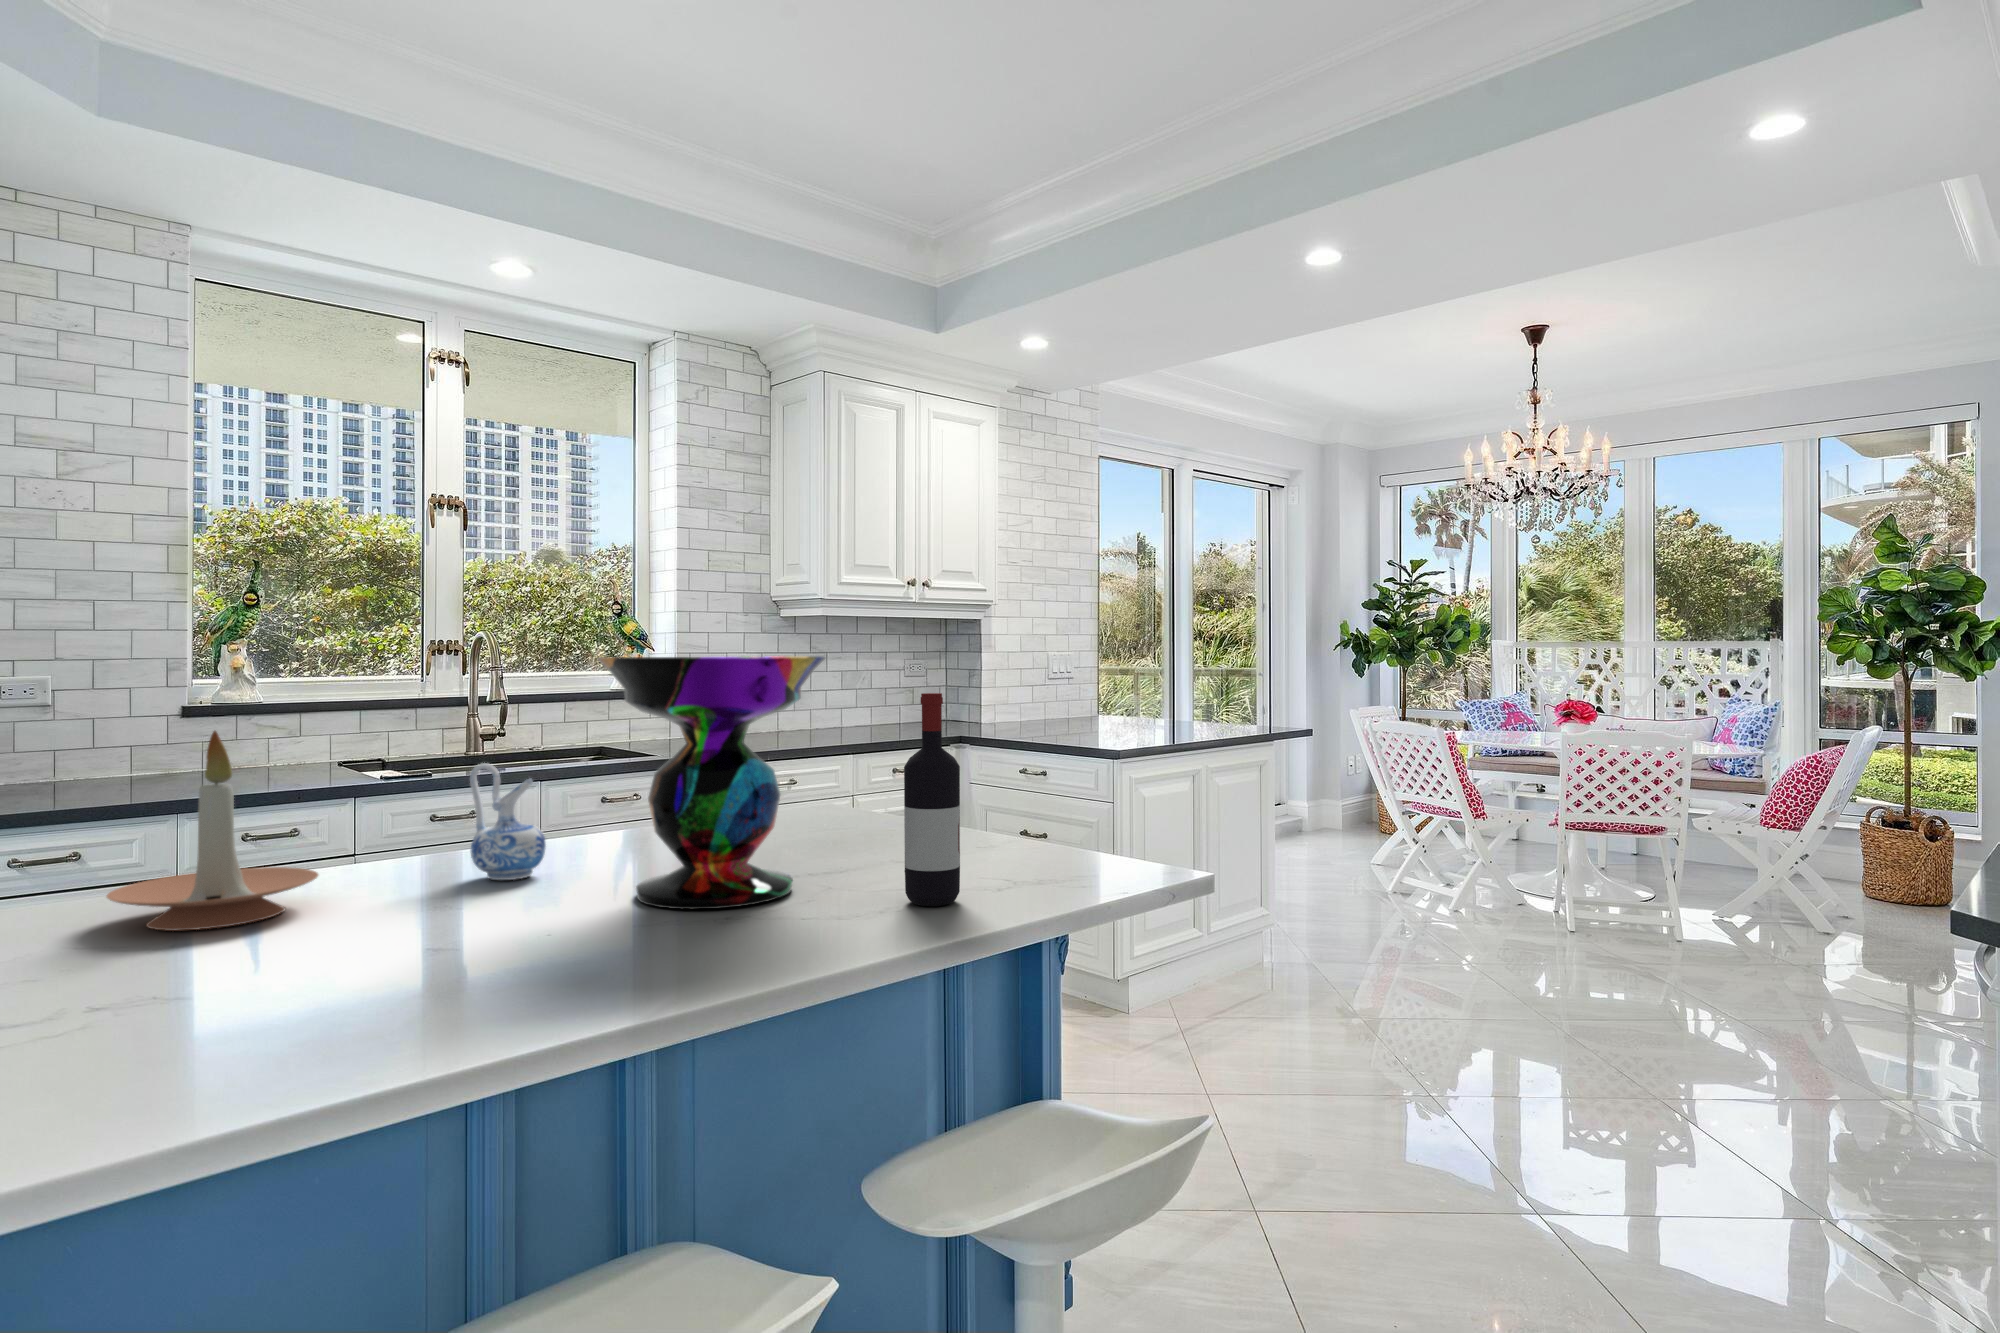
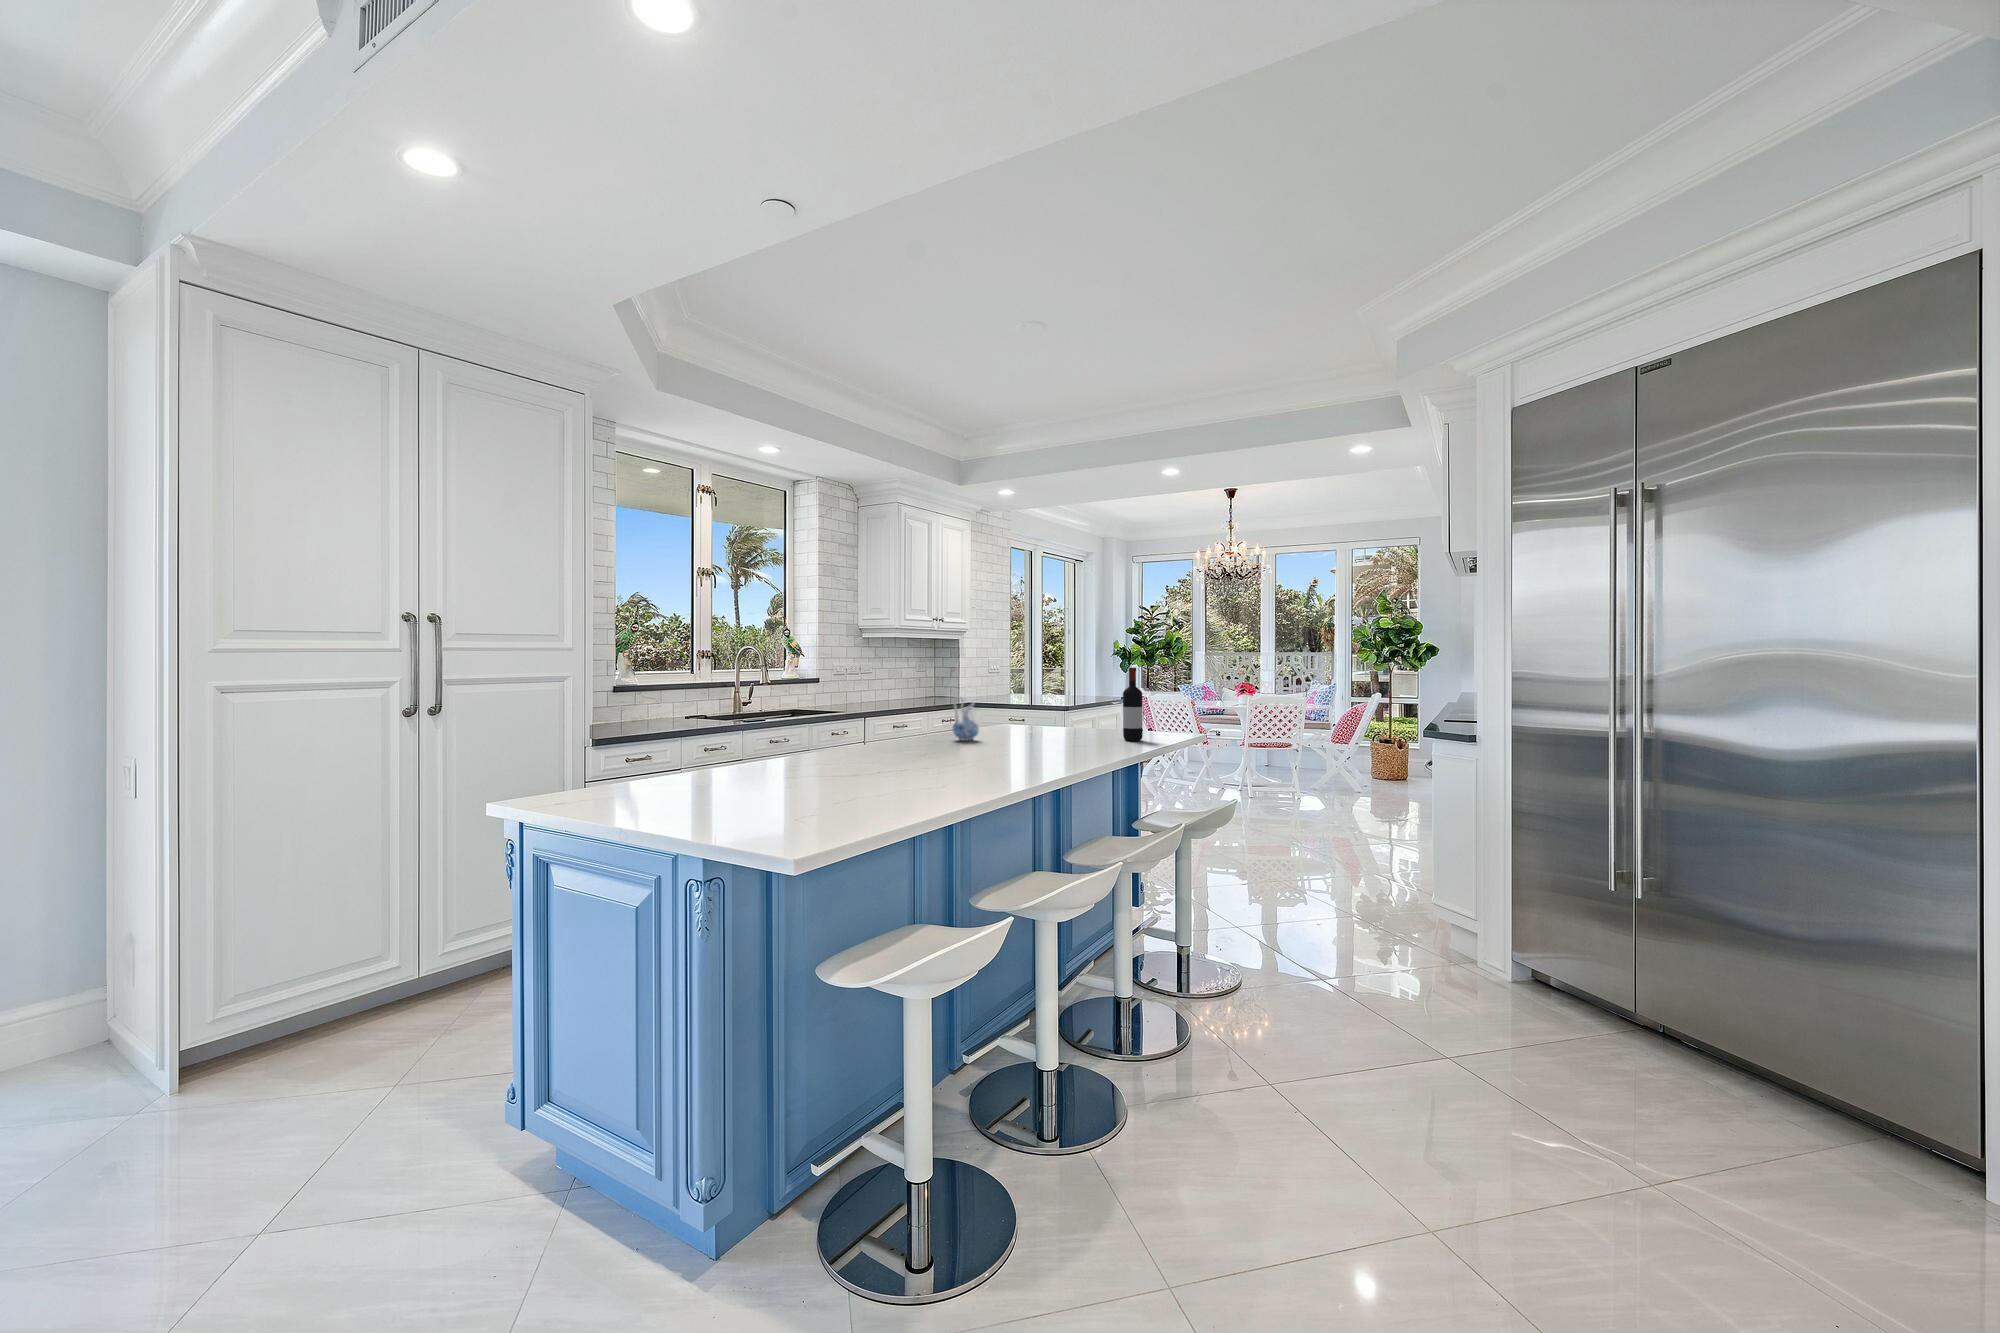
decorative bowl: present [598,656,825,909] -> none [1014,655,1095,743]
candle holder: present [107,731,318,931] -> none [876,681,939,751]

